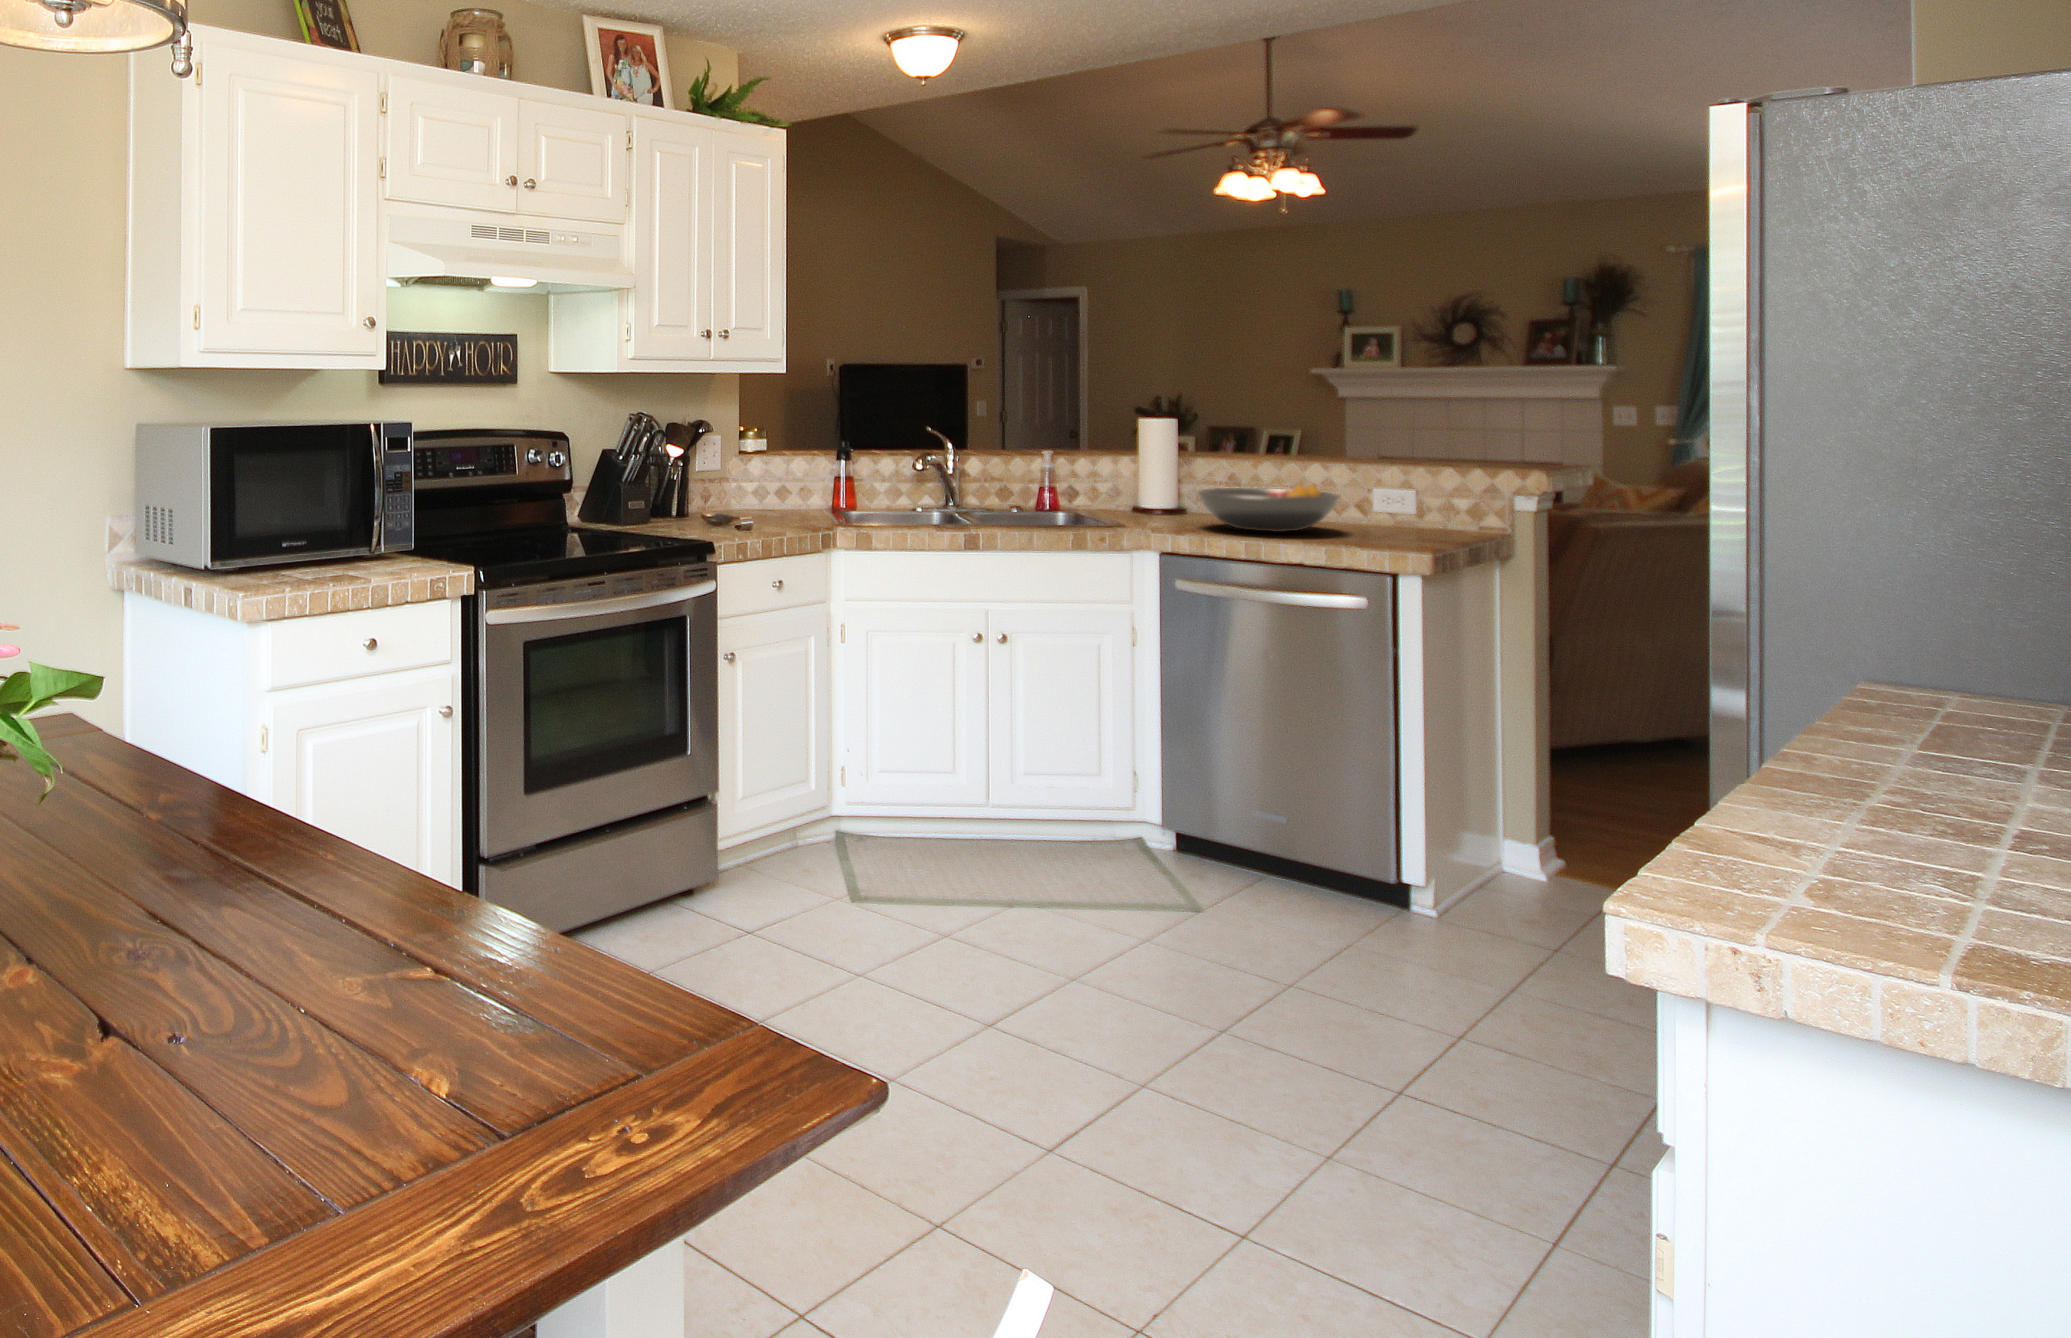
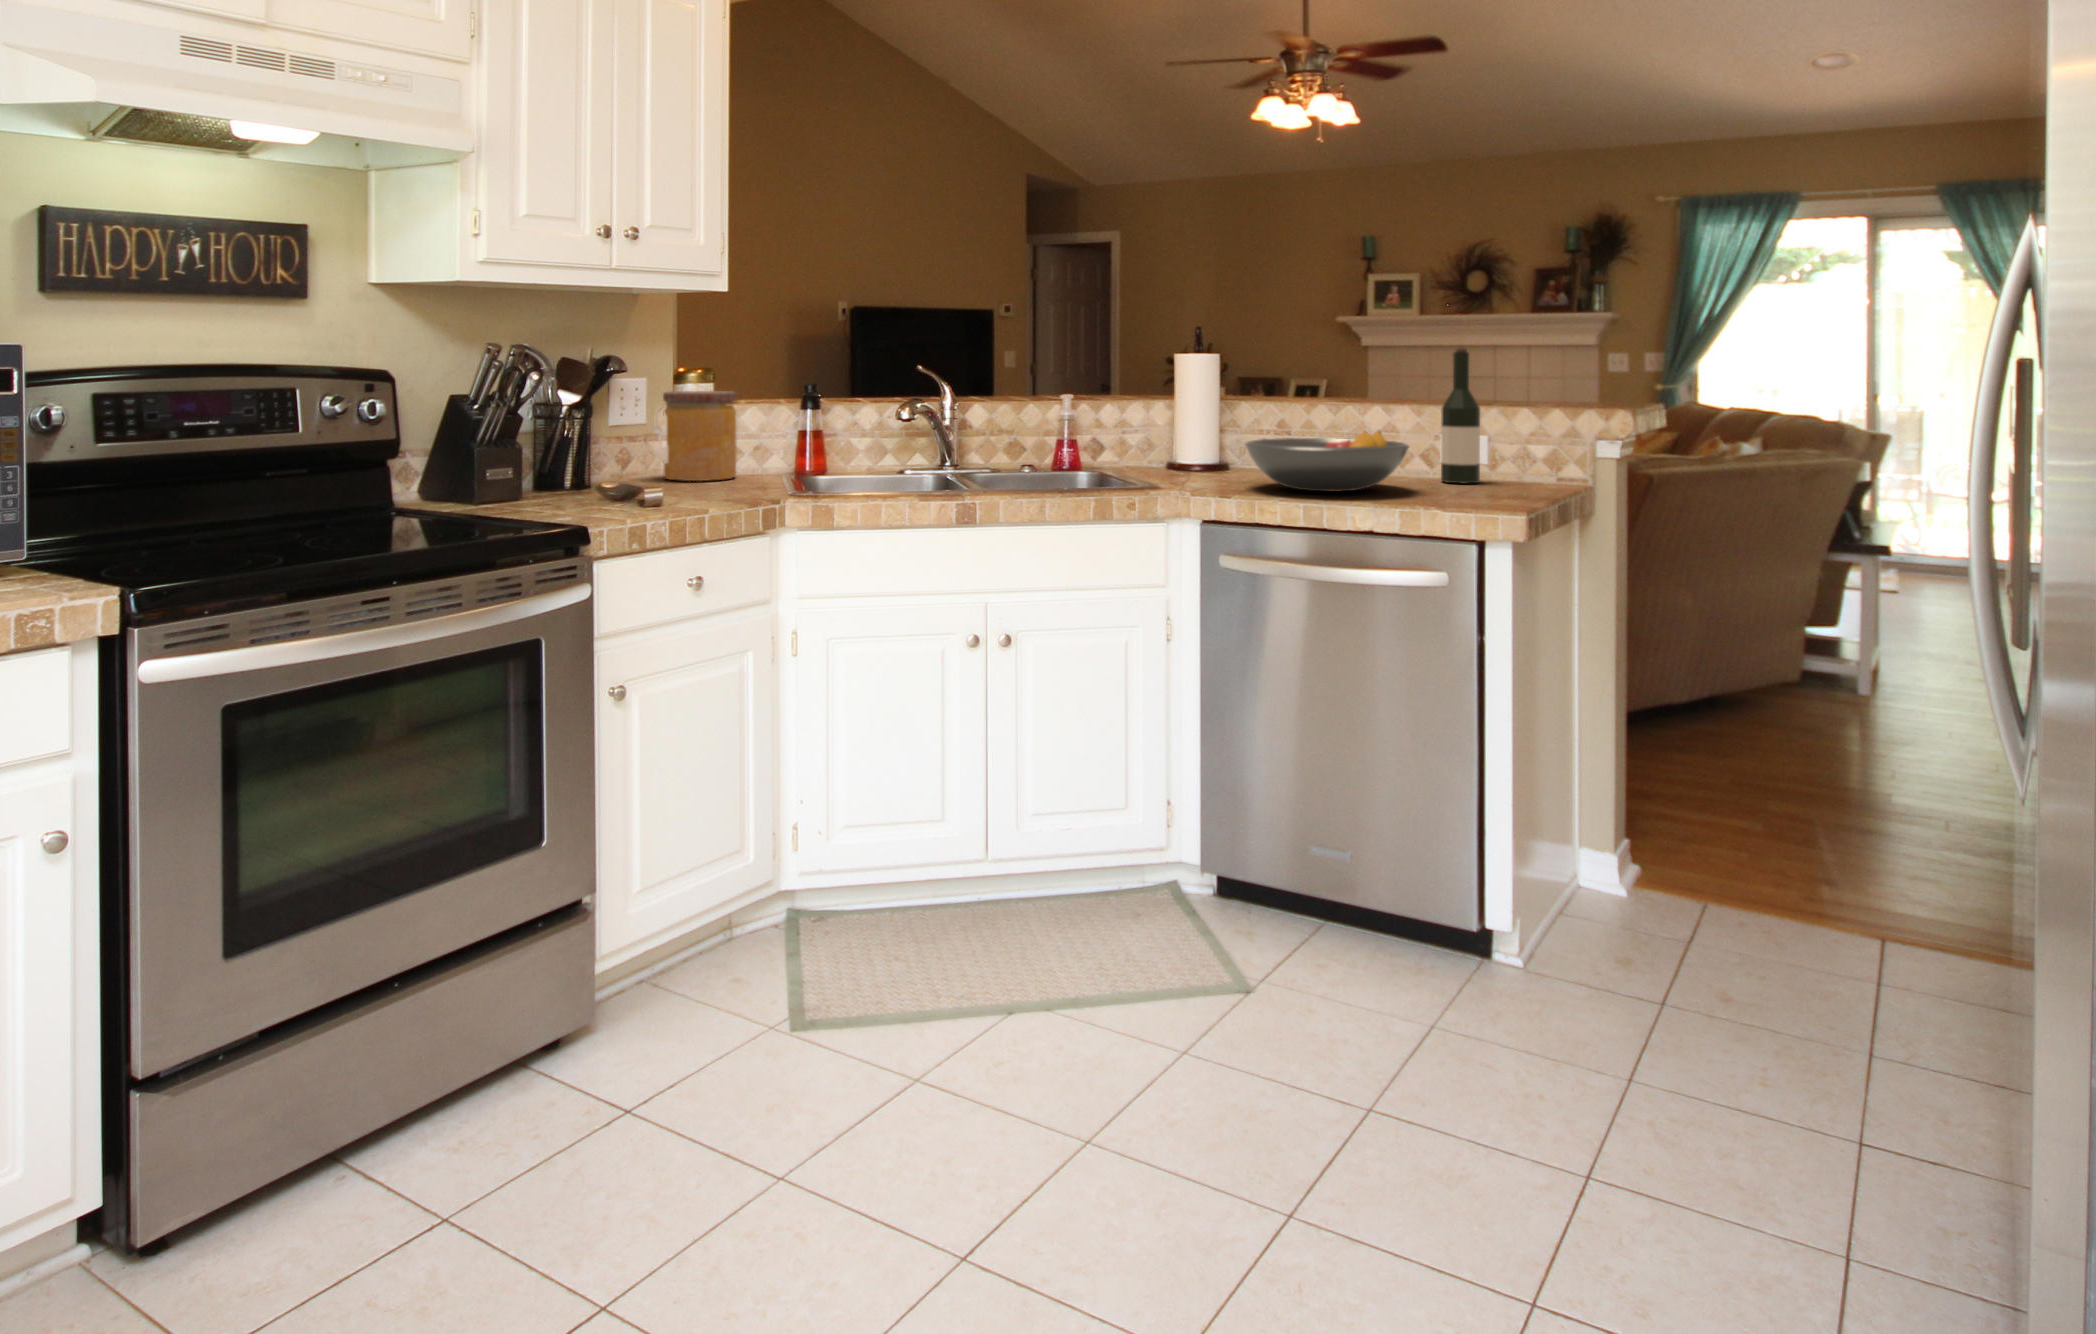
wine bottle: none [1372,417,1408,528] -> present [1441,349,1480,483]
jar: none [734,444,788,511] -> present [663,391,737,481]

